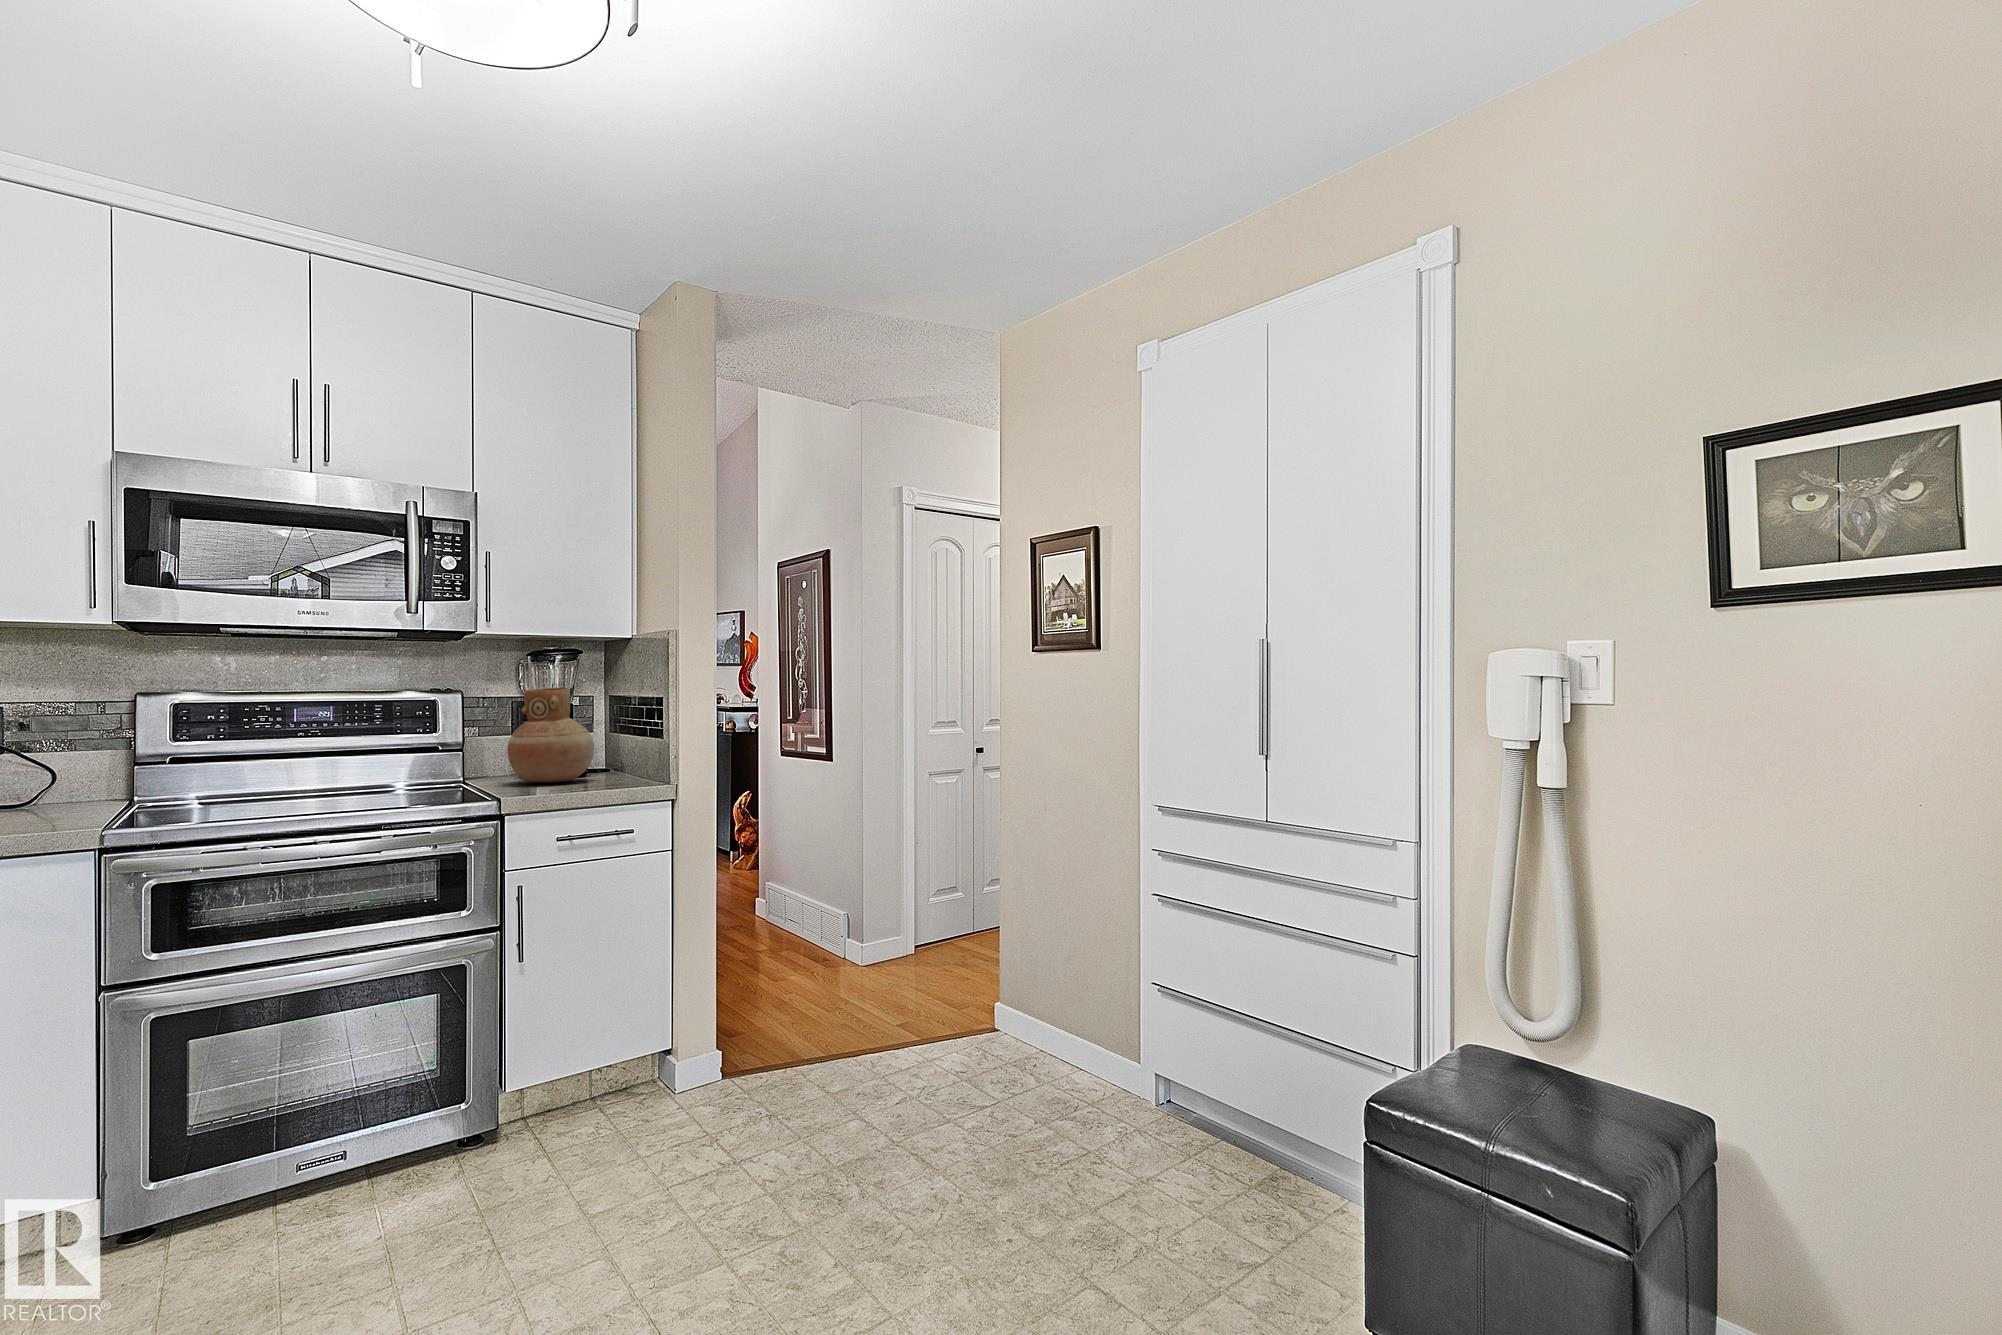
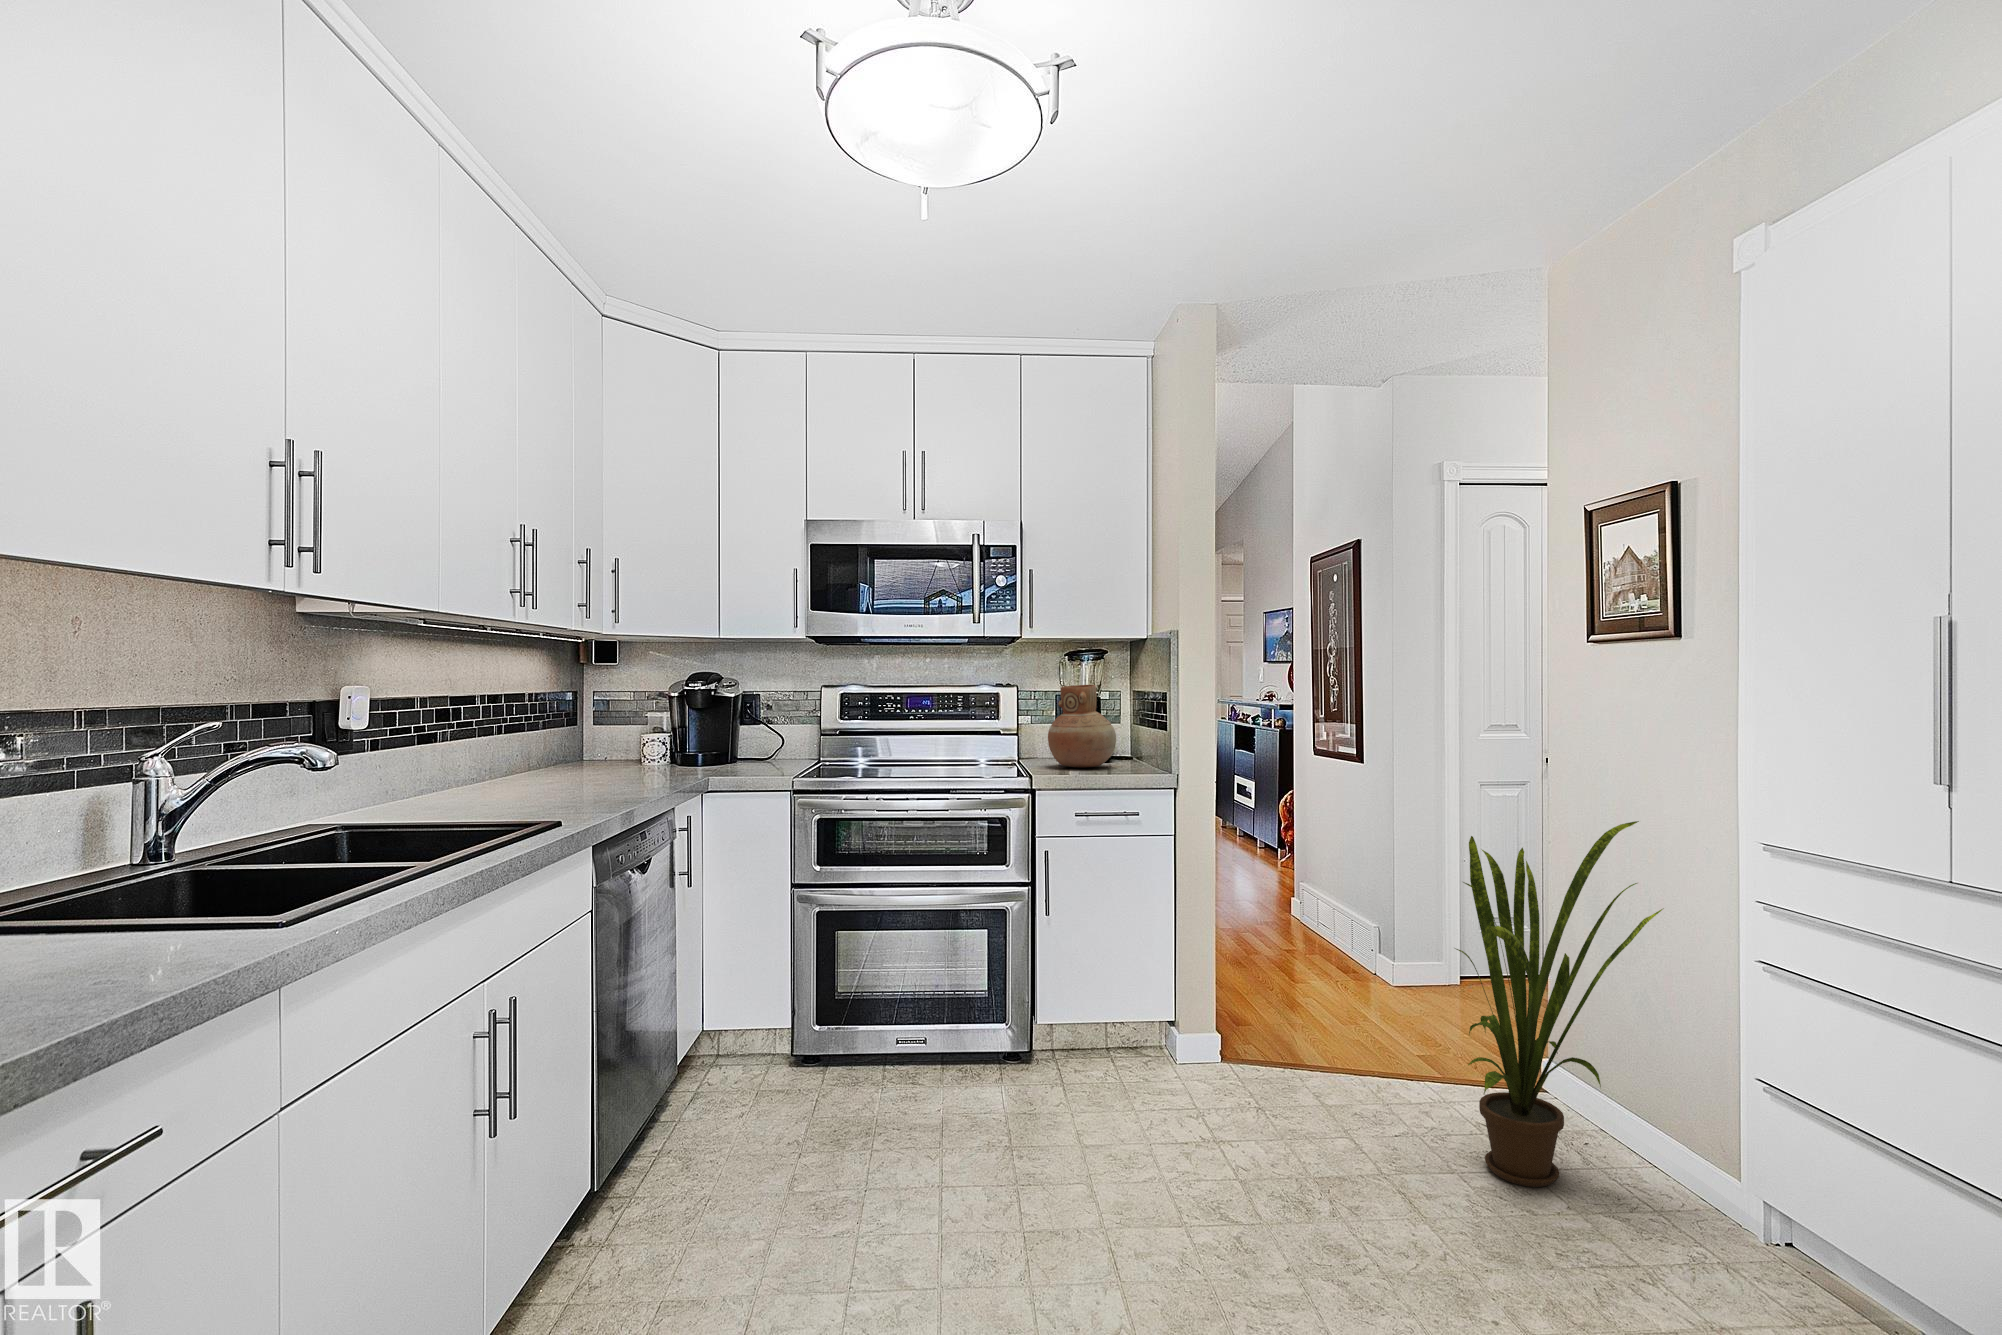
house plant: none [961,791,1120,1127] -> present [1455,821,1664,1187]

